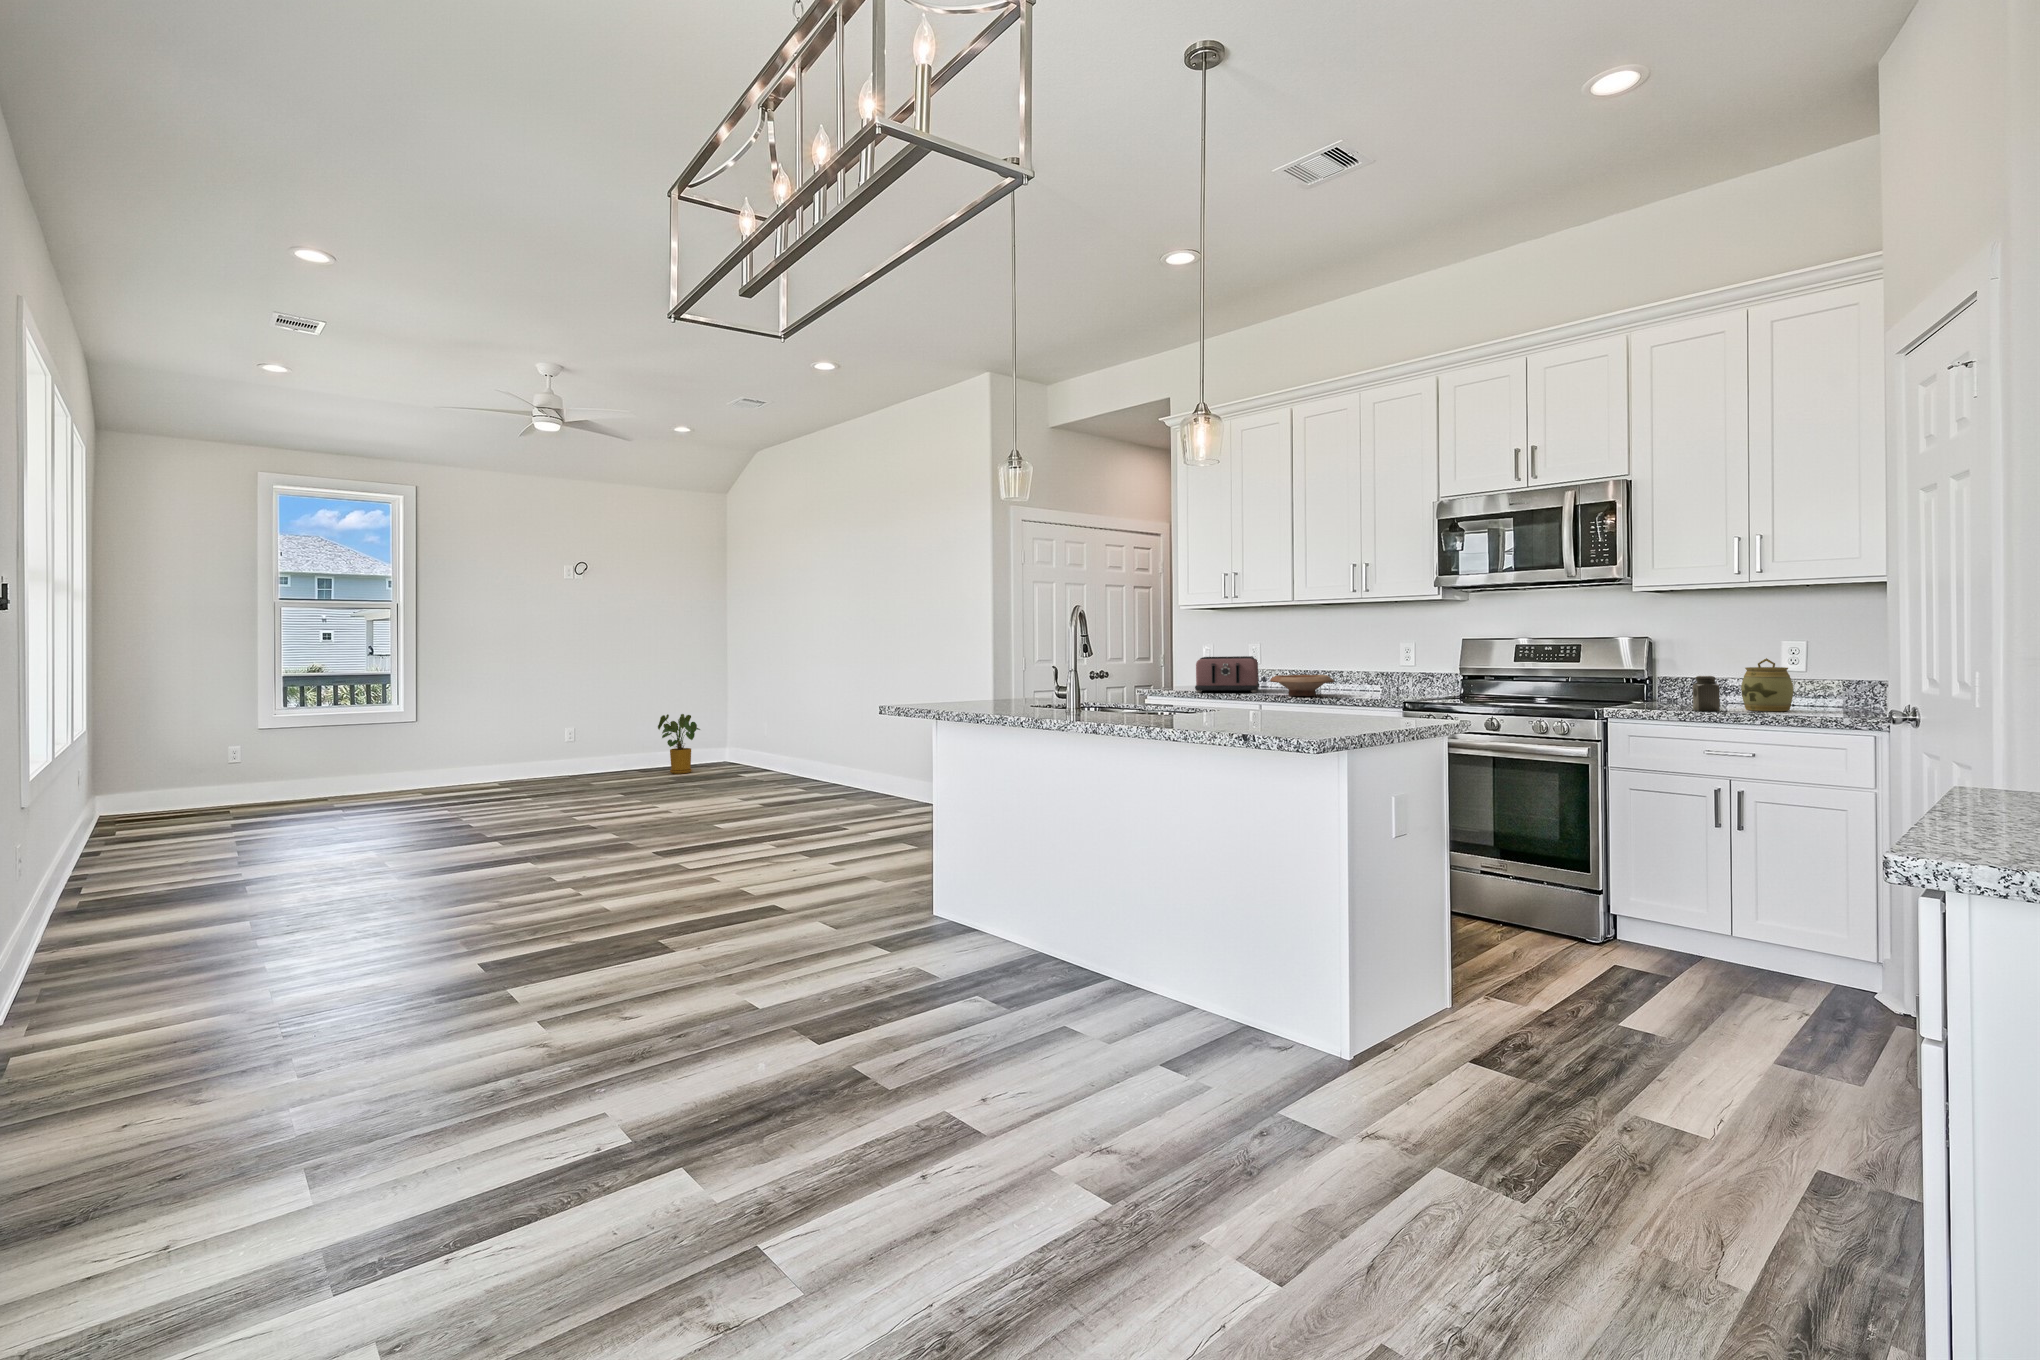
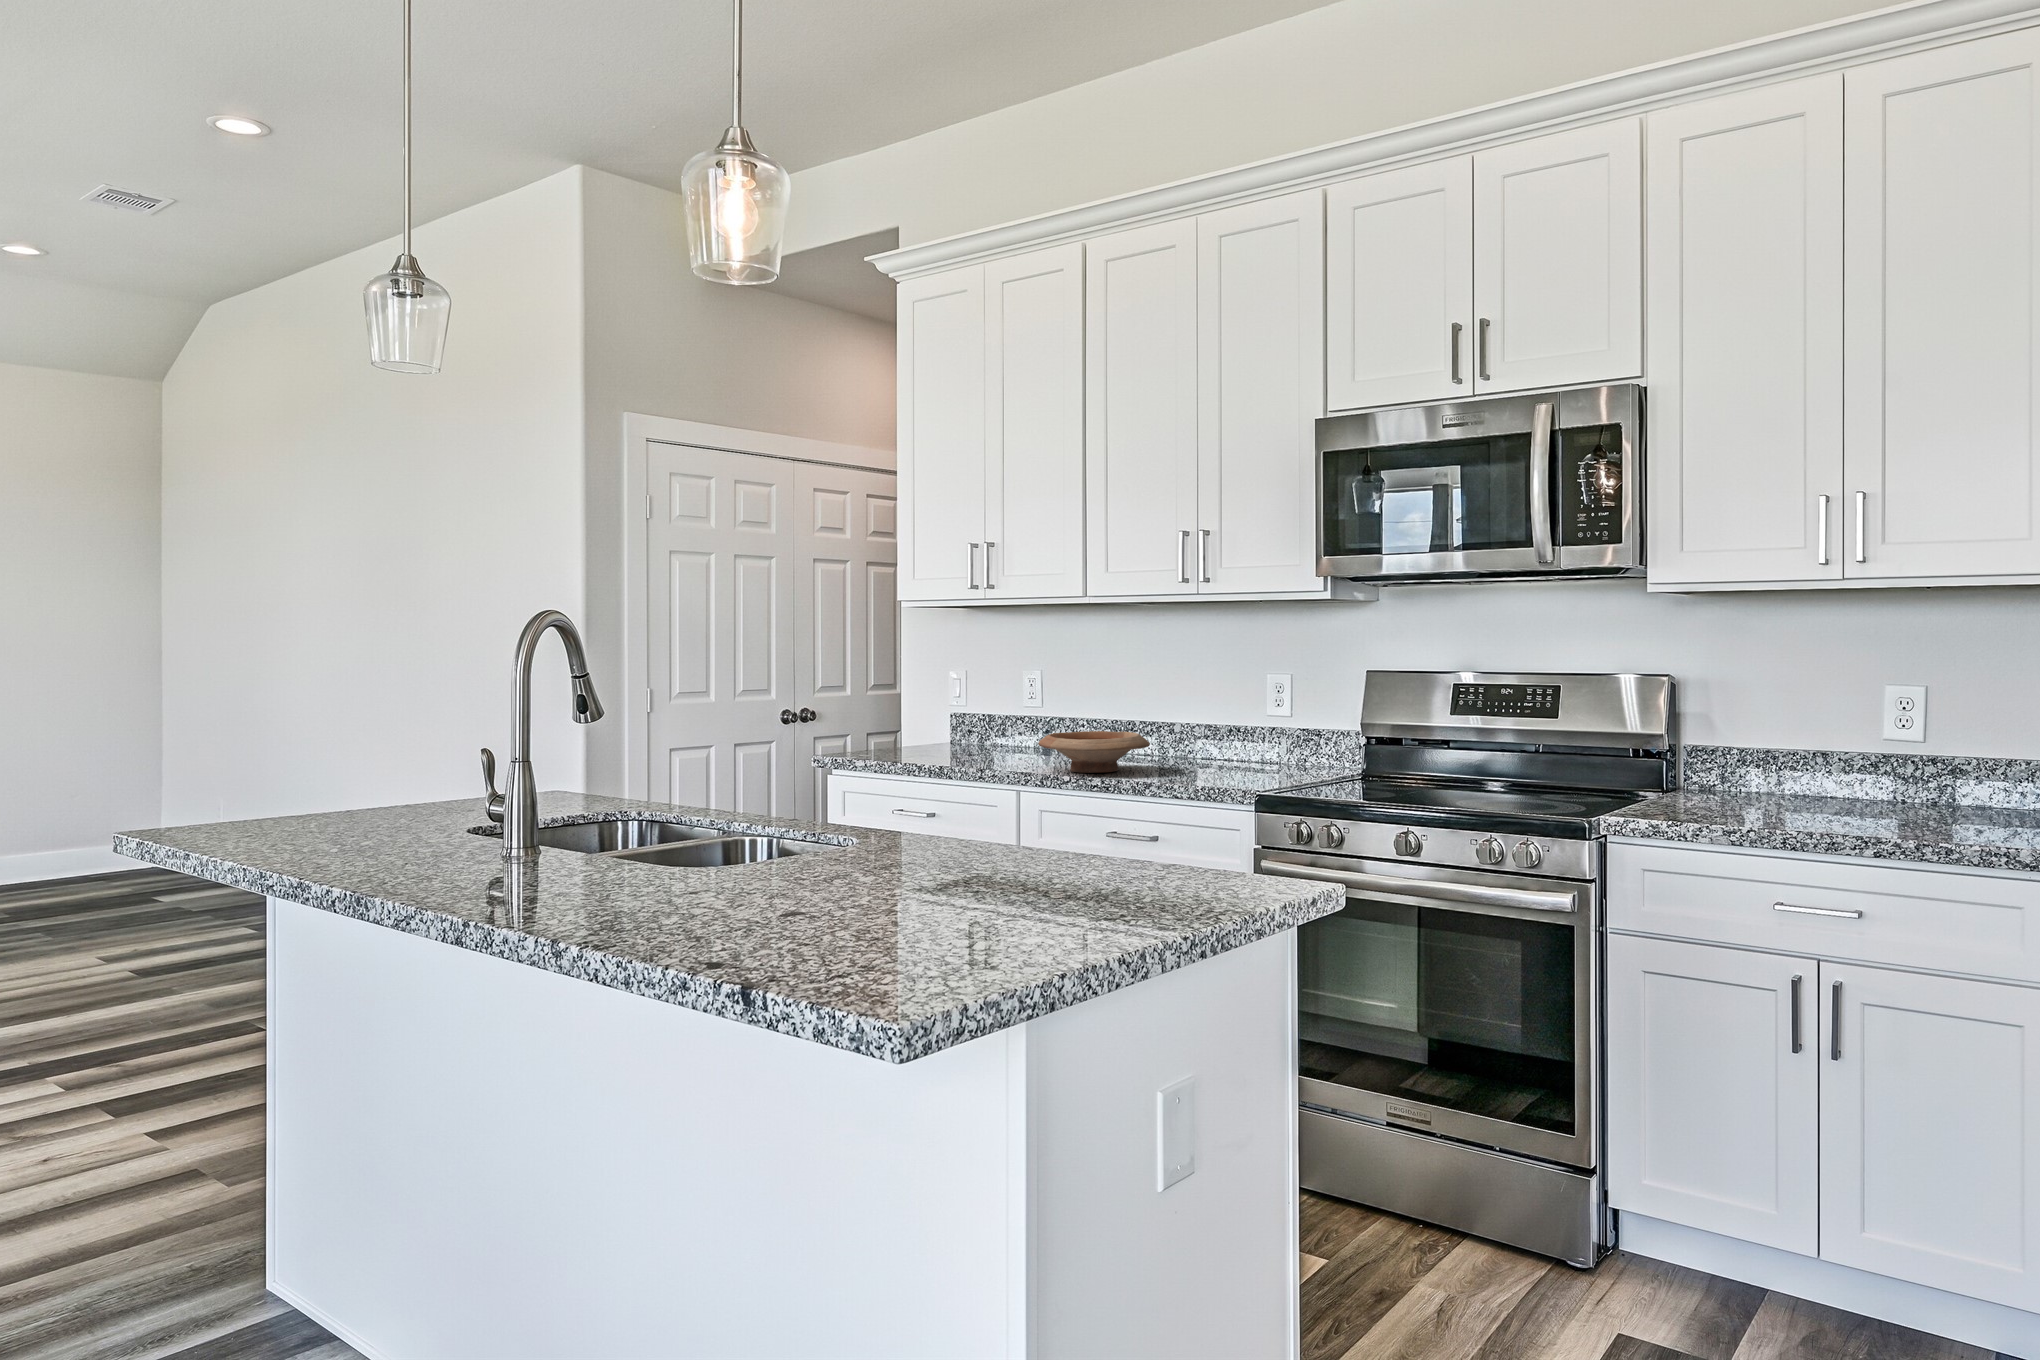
toaster: present [1195,656,1259,693] -> none [915,694,1035,762]
jar: present [1741,658,1793,711] -> none [1833,723,1922,824]
salt shaker: present [1693,676,1720,711] -> none [1754,757,1801,825]
house plant: present [658,714,700,774] -> none [30,779,118,889]

